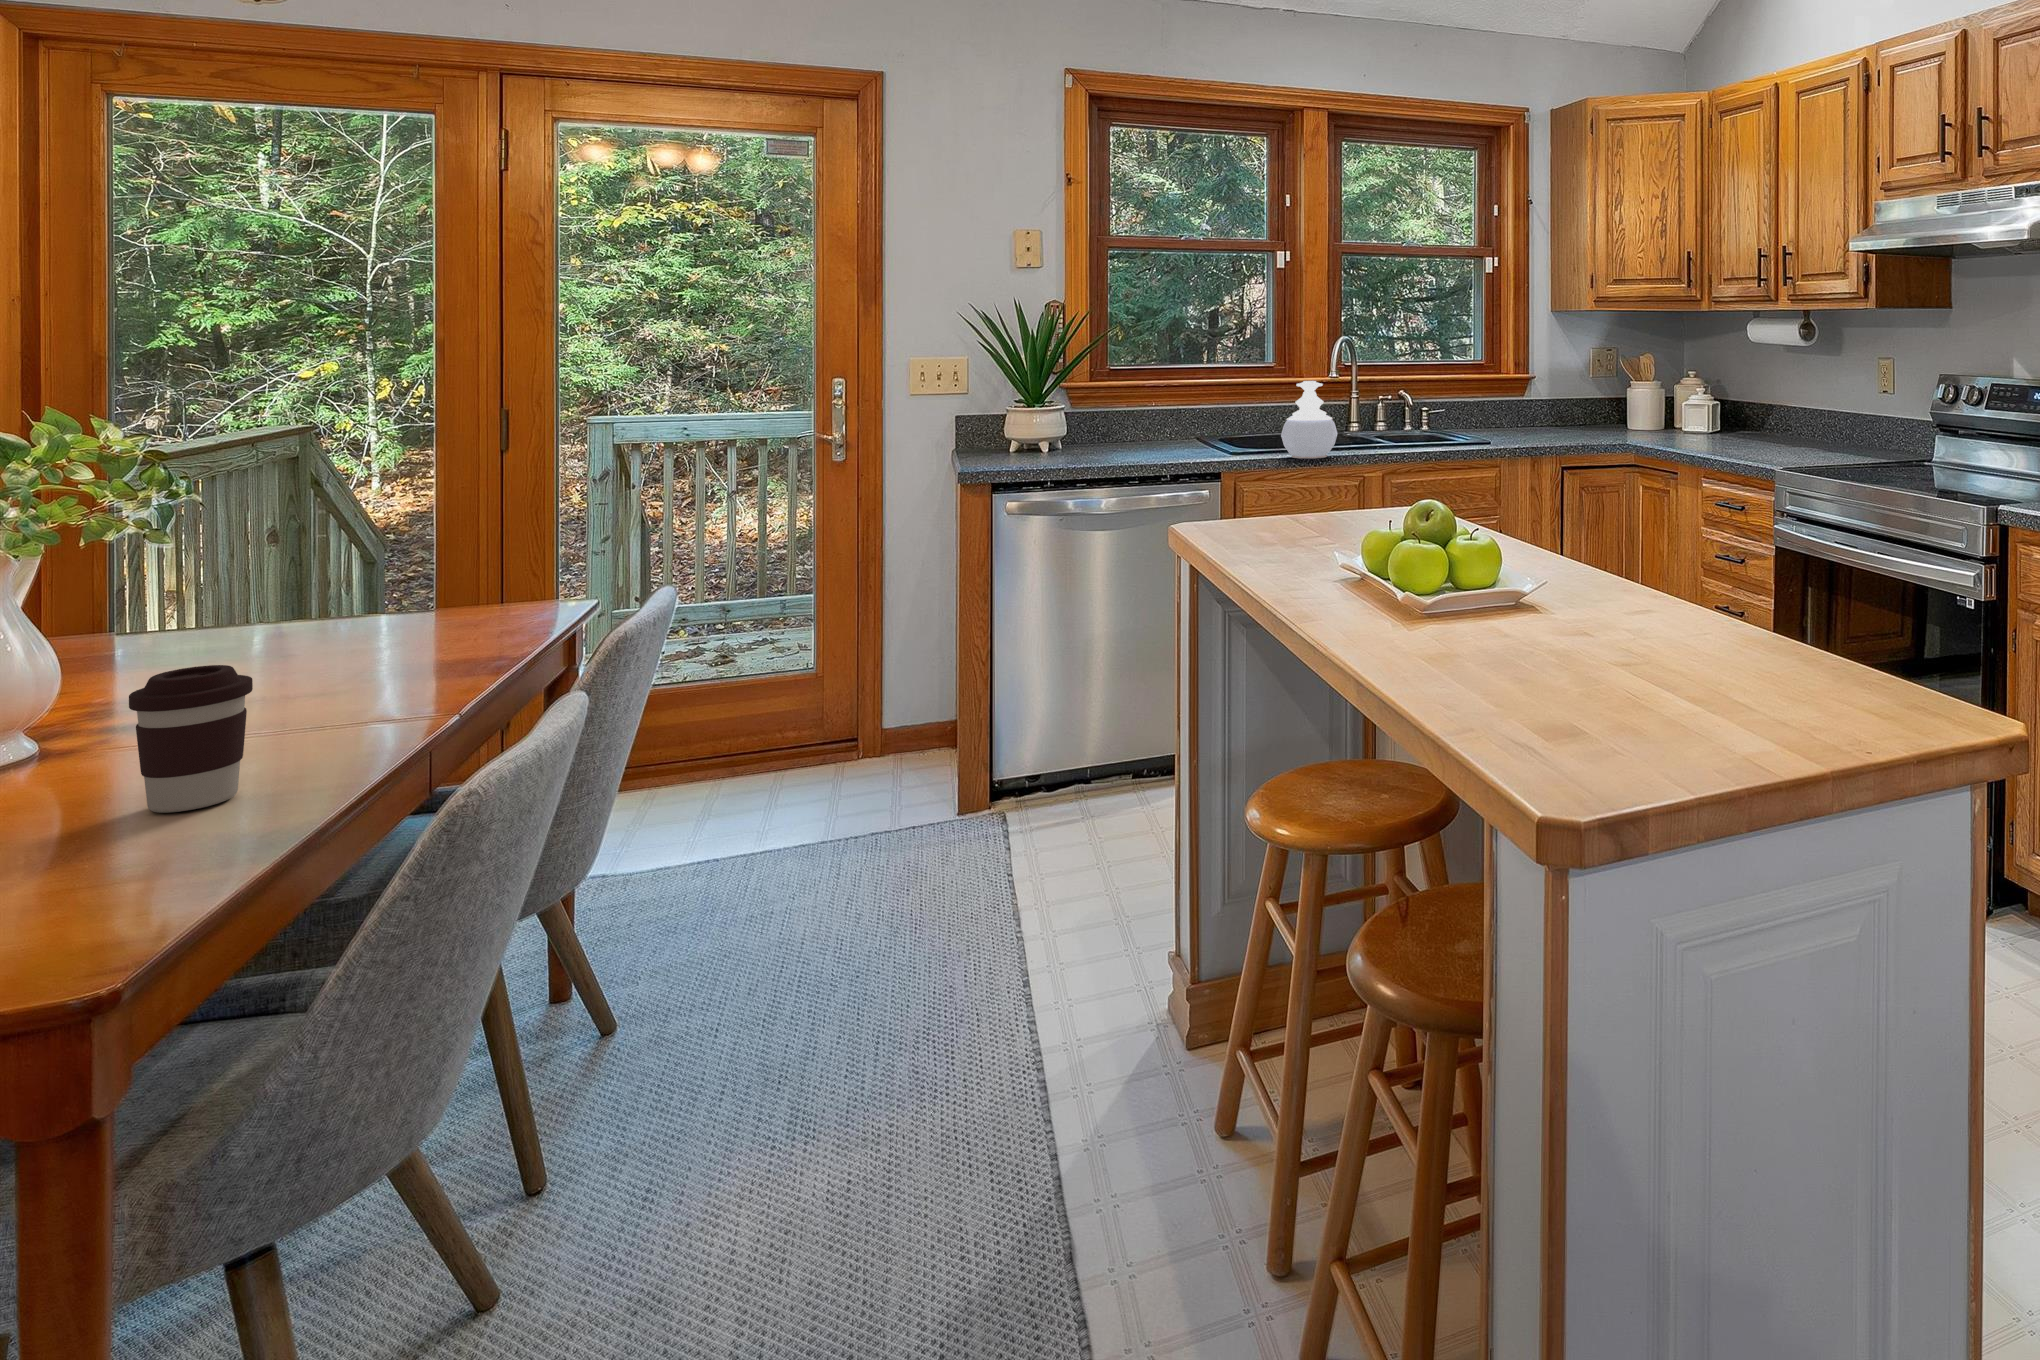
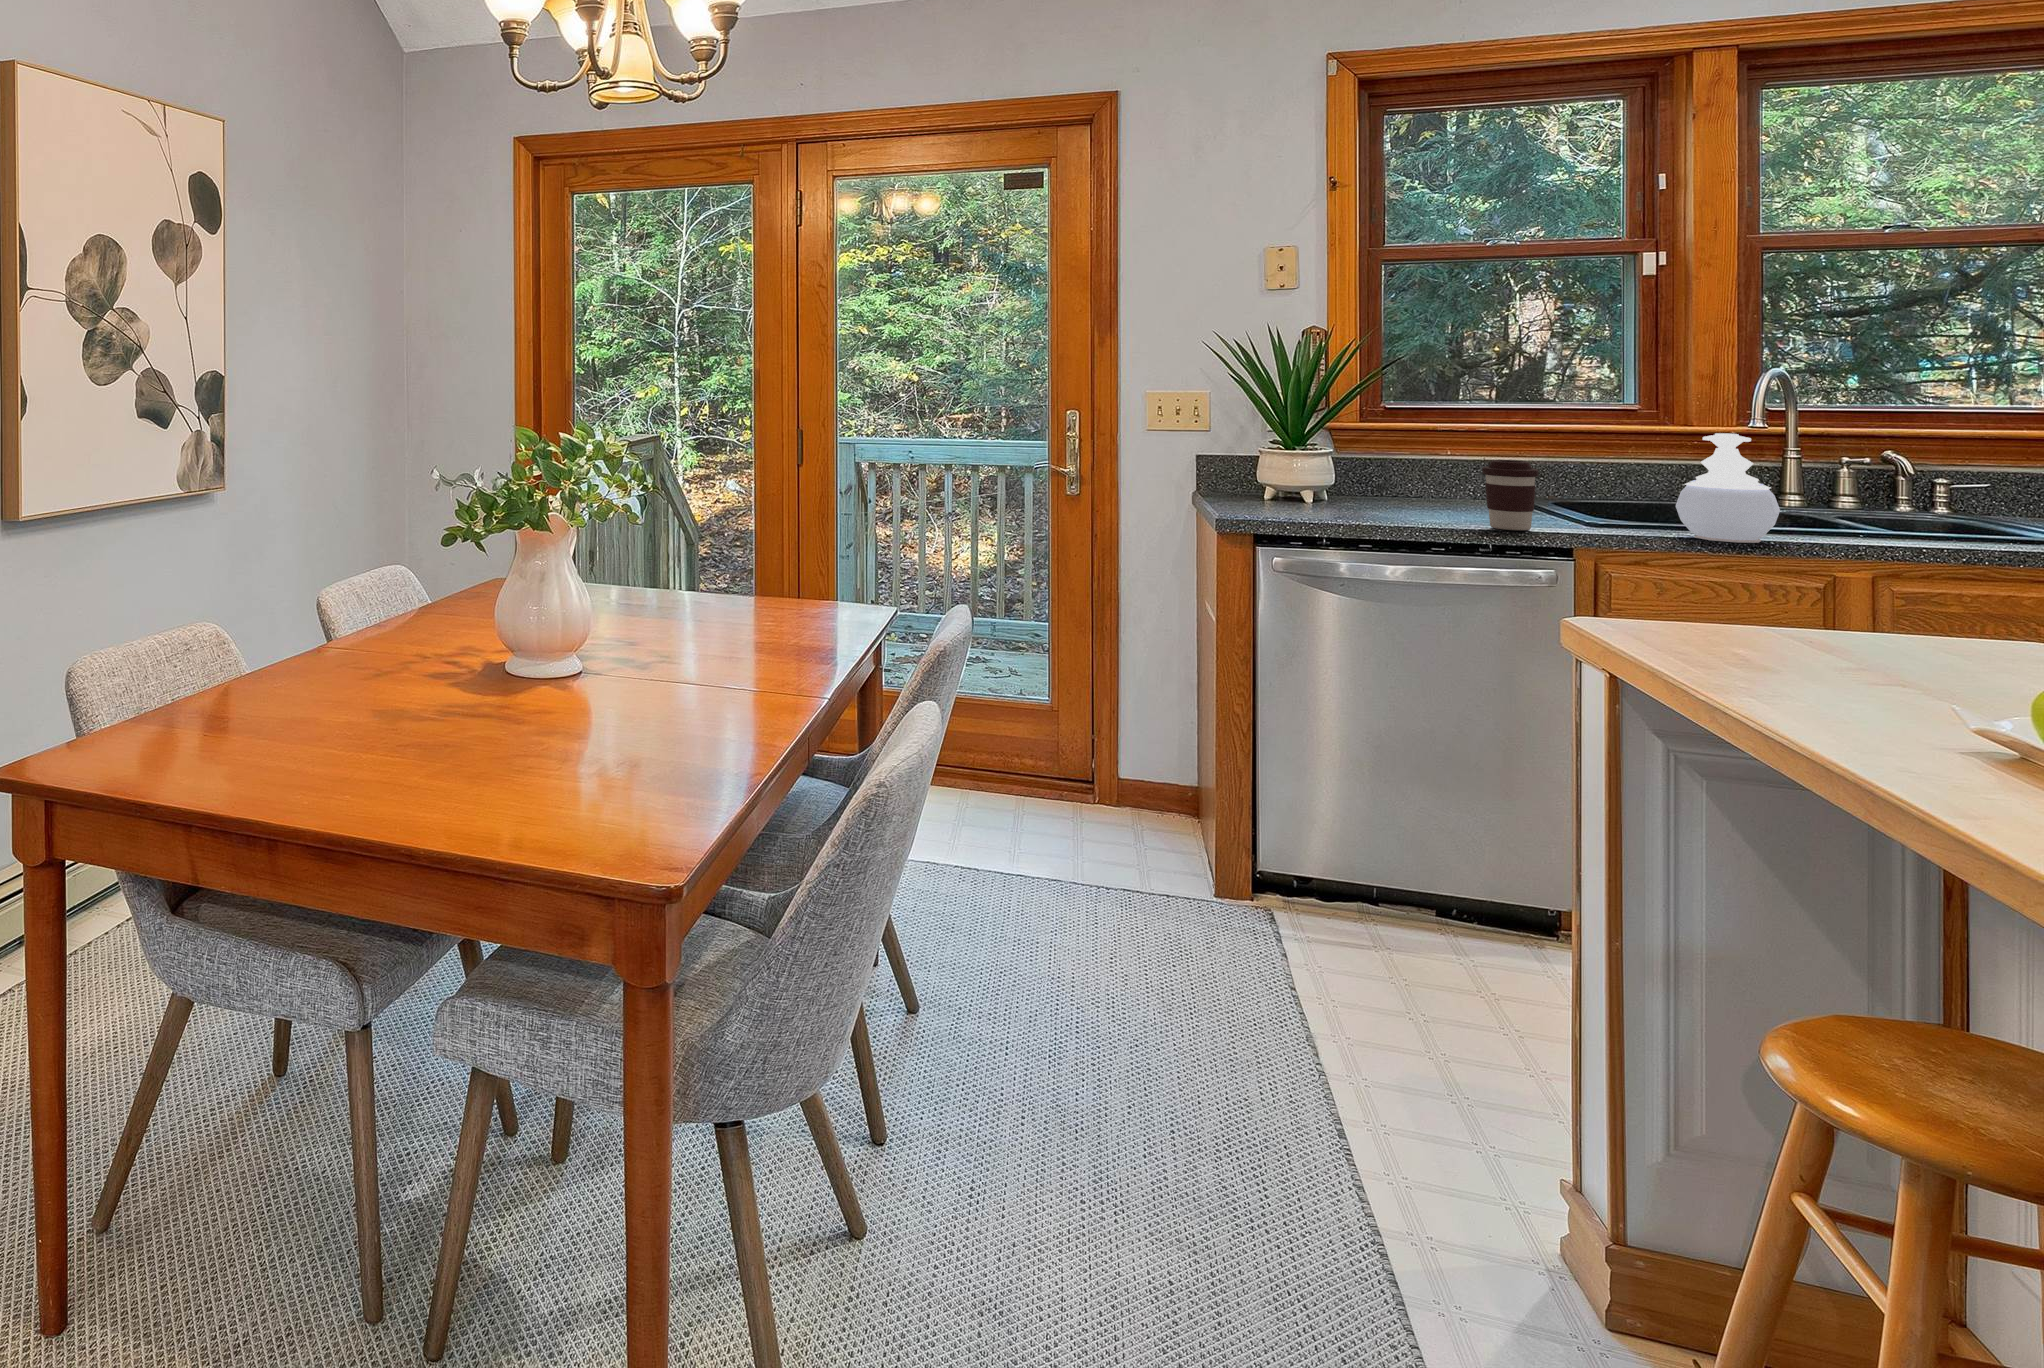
coffee cup: present [129,665,253,813] -> present [1482,460,1539,530]

